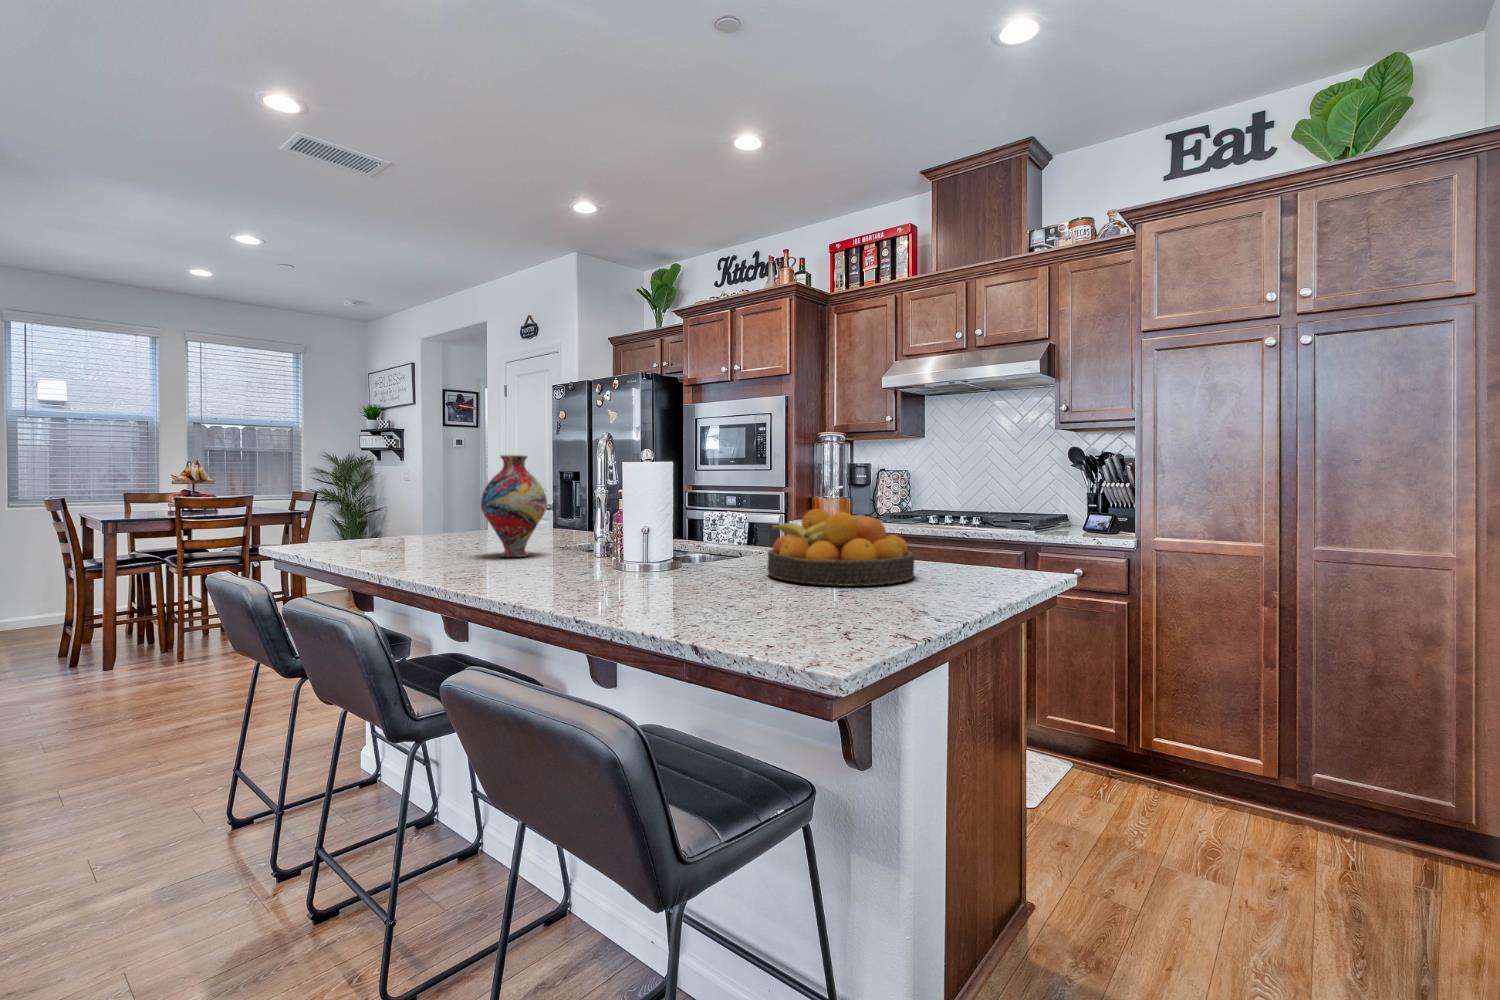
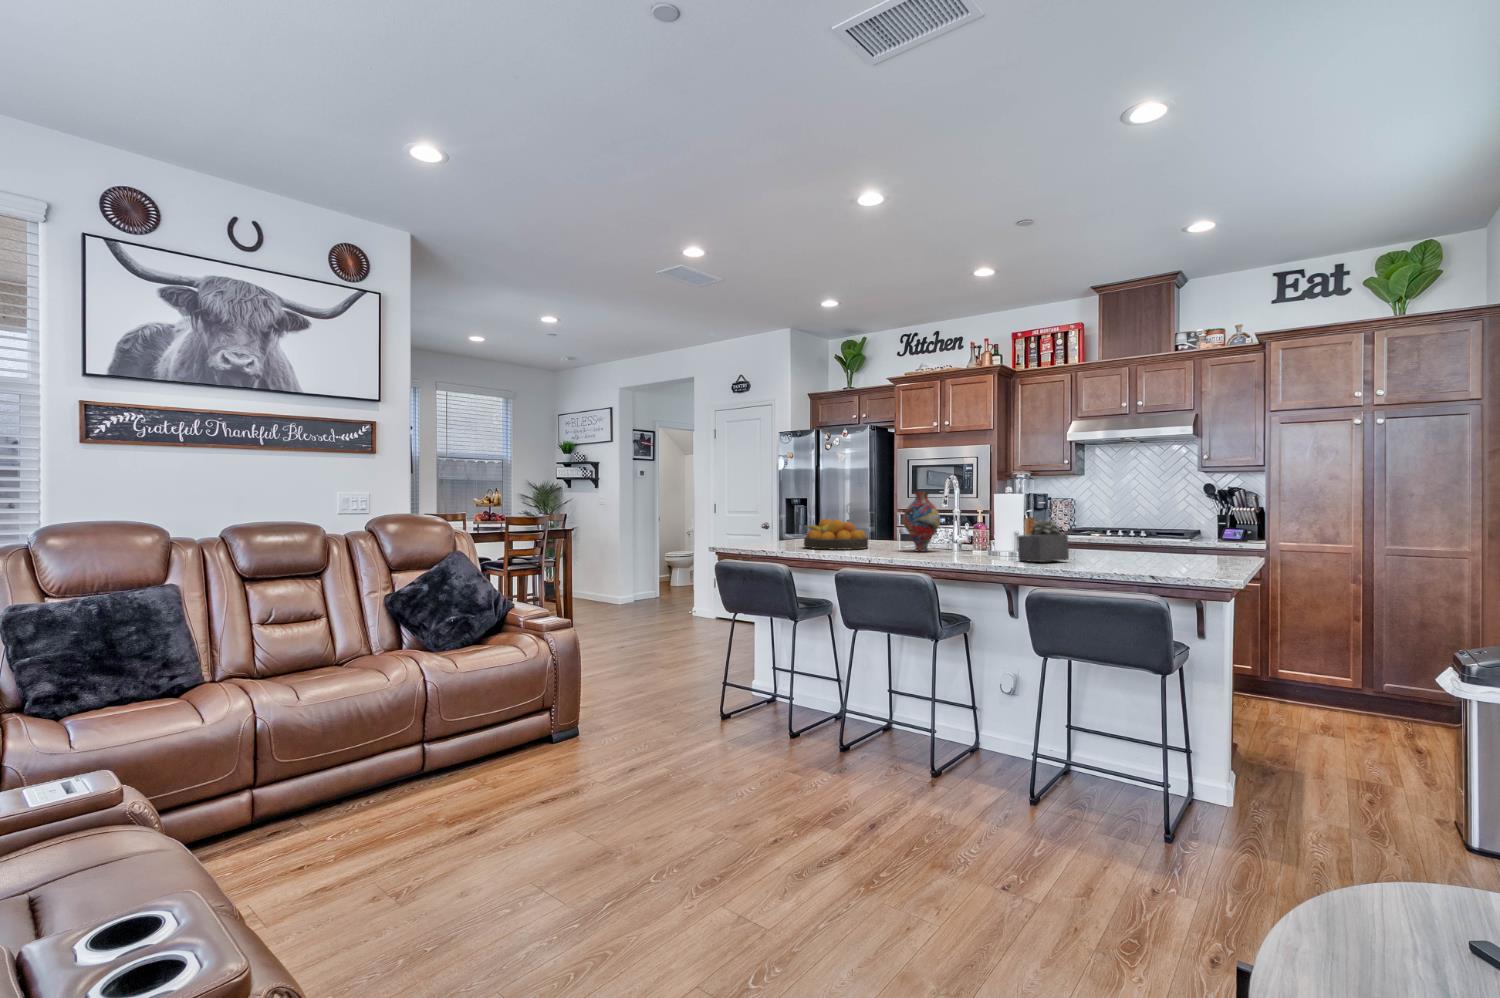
succulent plant: none [544,505,636,596] -> present [1017,520,1069,562]
fruit bowl: present [767,509,915,586] -> present [804,519,869,550]

